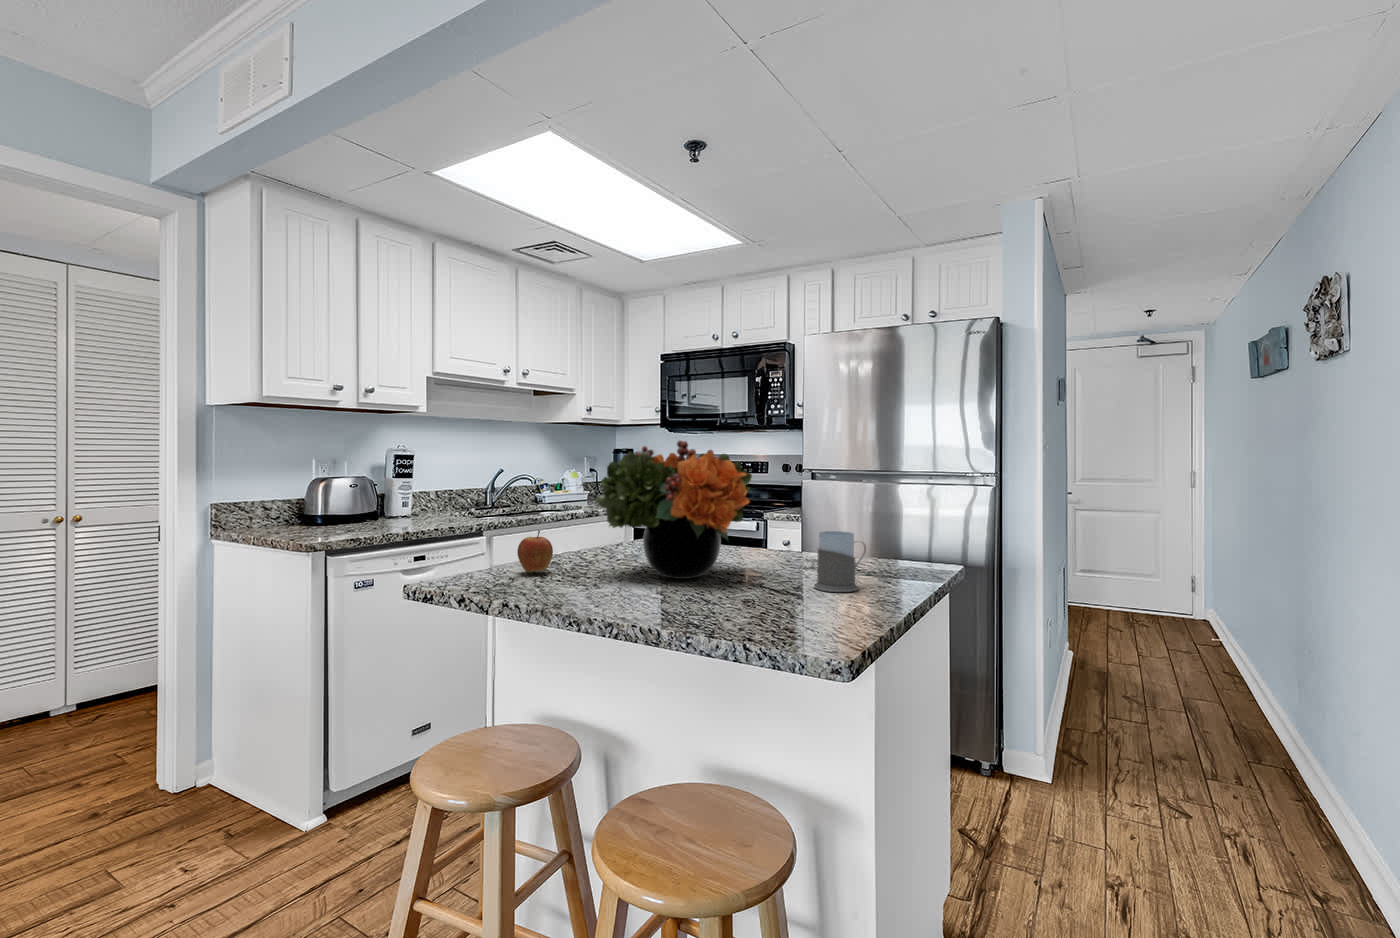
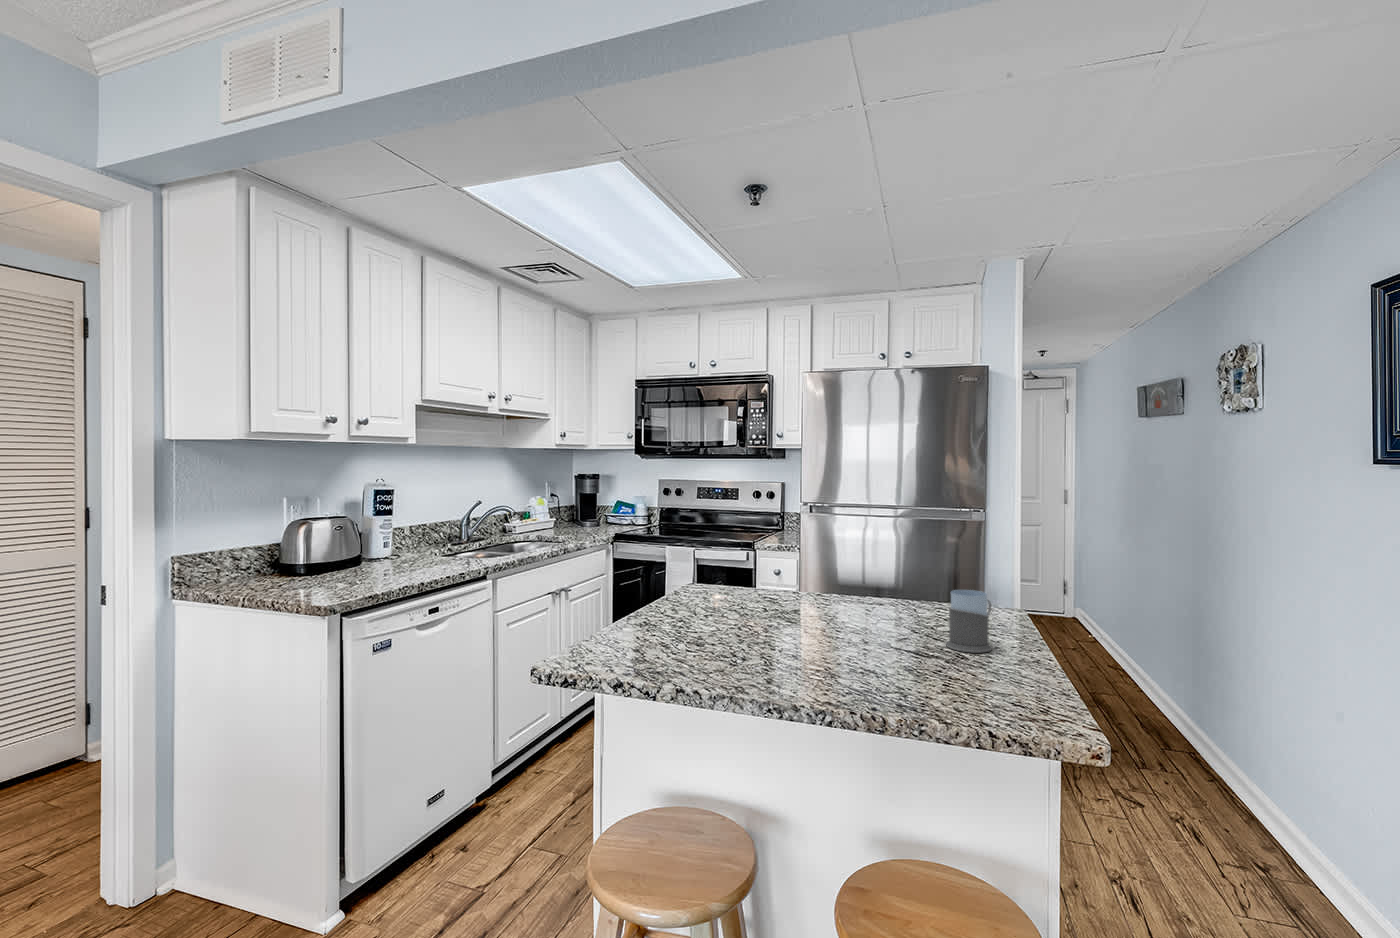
flower arrangement: present [597,440,752,579] -> none [720,499,884,642]
apple: present [517,530,553,572] -> none [634,596,670,641]

